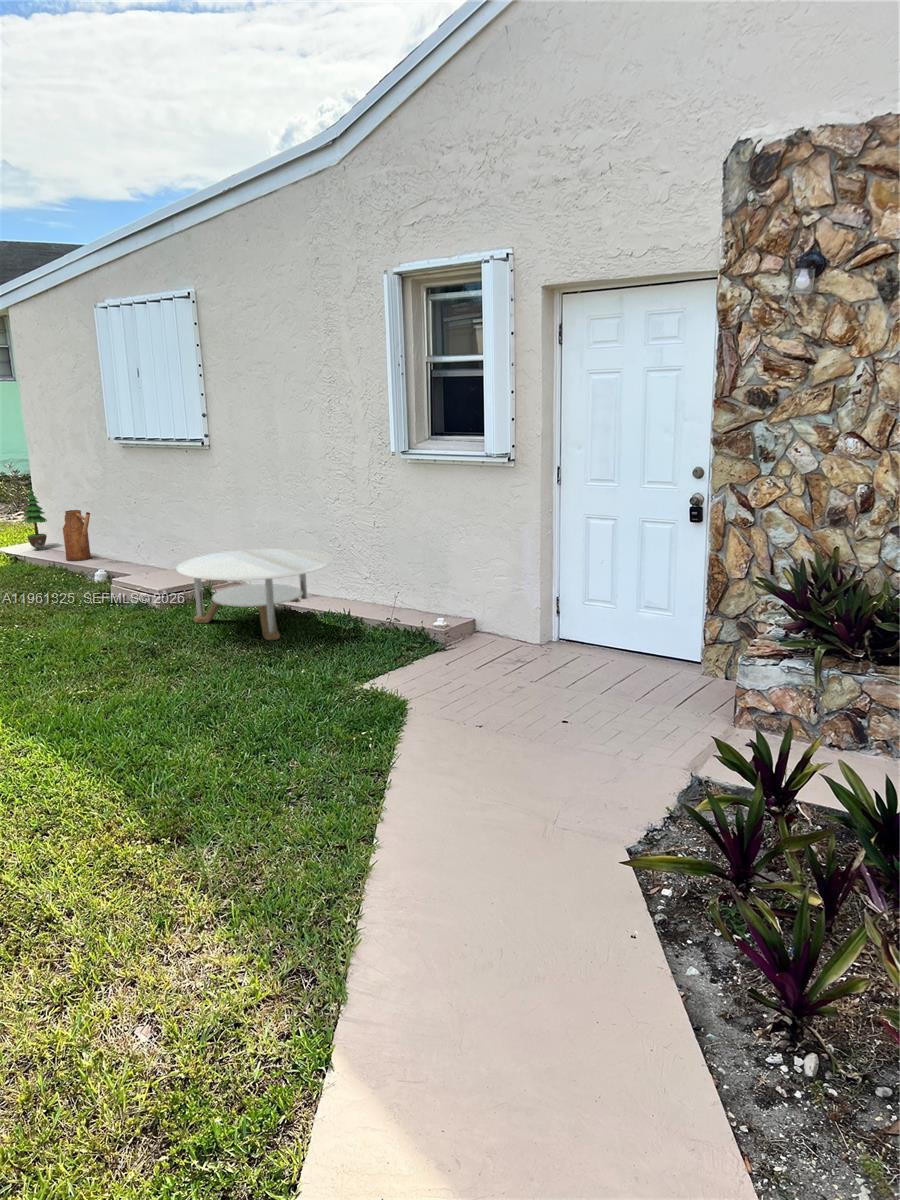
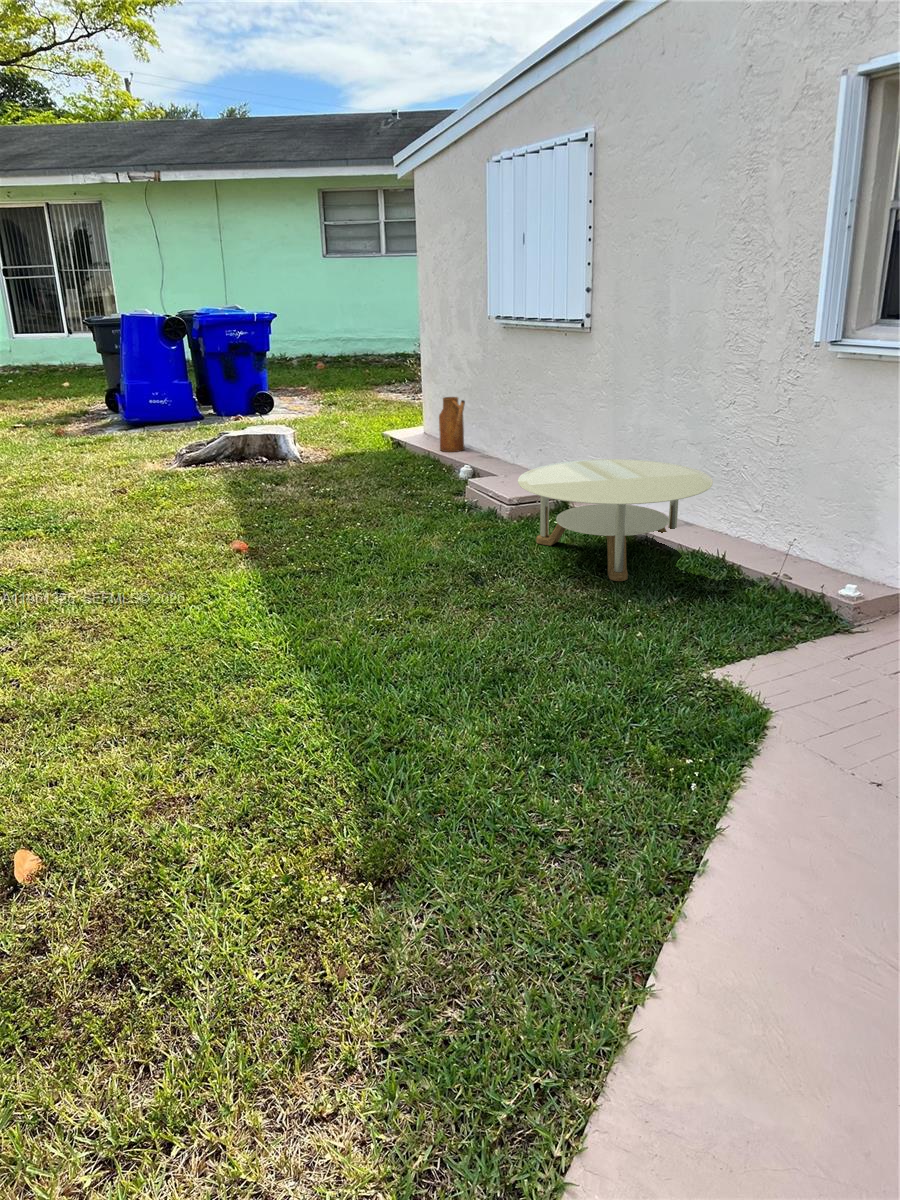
potted tree: present [23,489,47,550] -> none [407,371,431,437]

